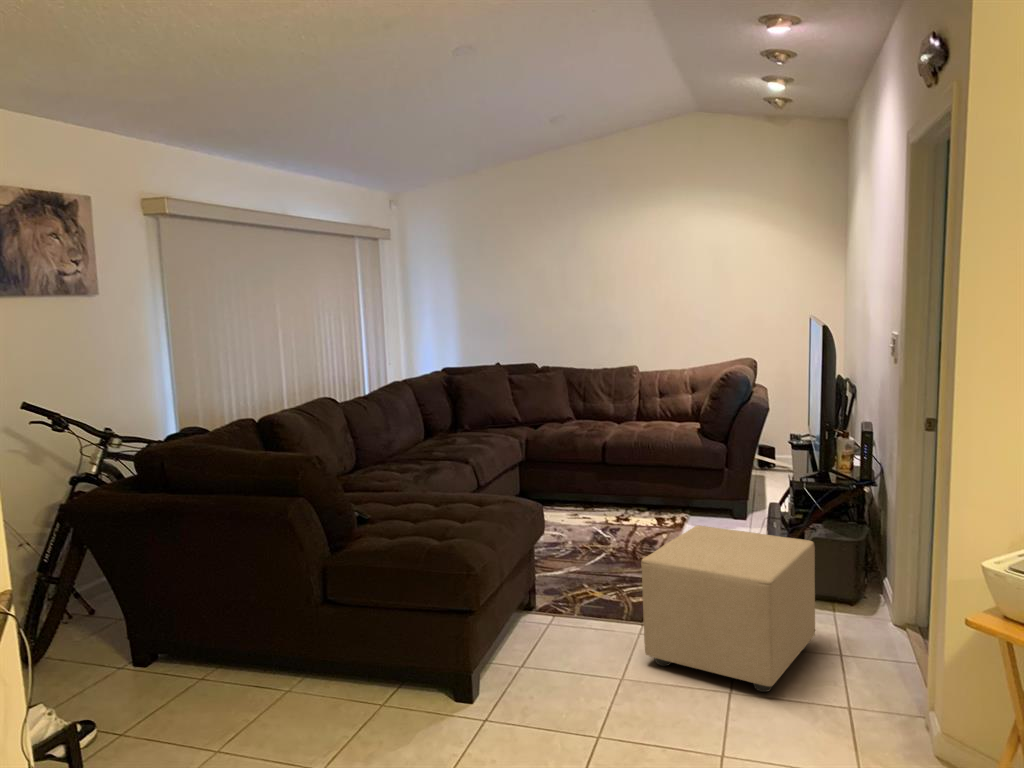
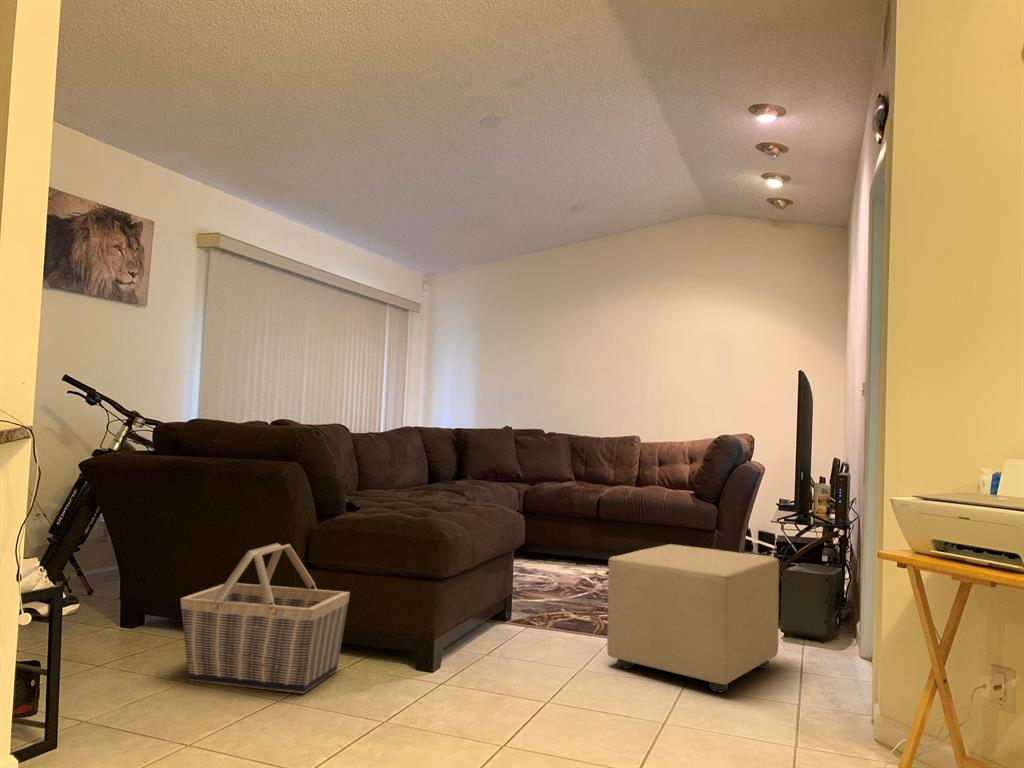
basket: none [202,584,378,744] -> present [180,543,350,693]

